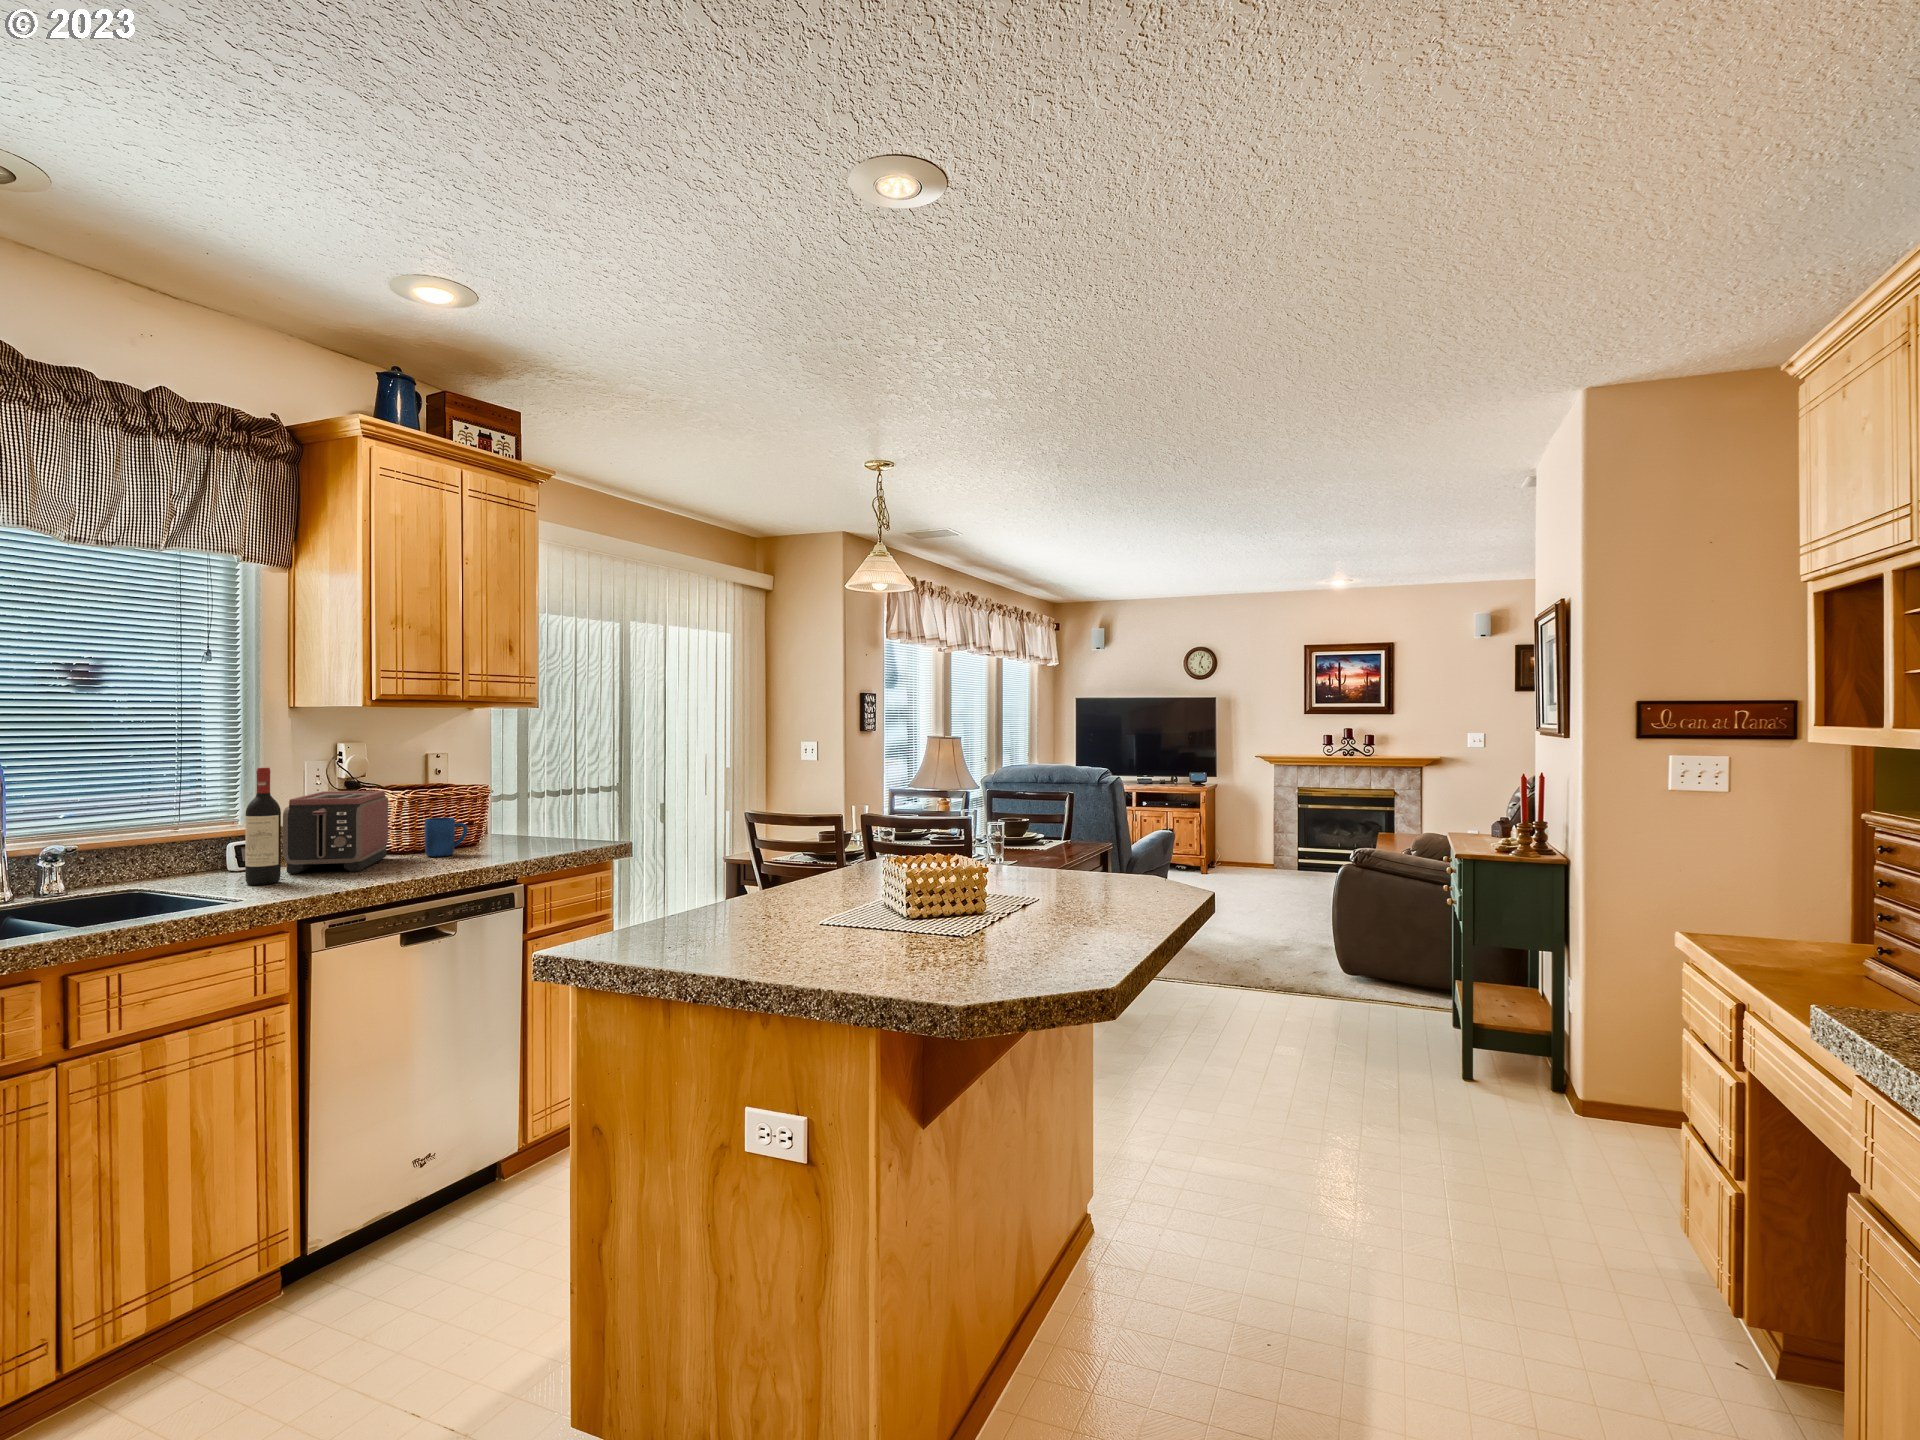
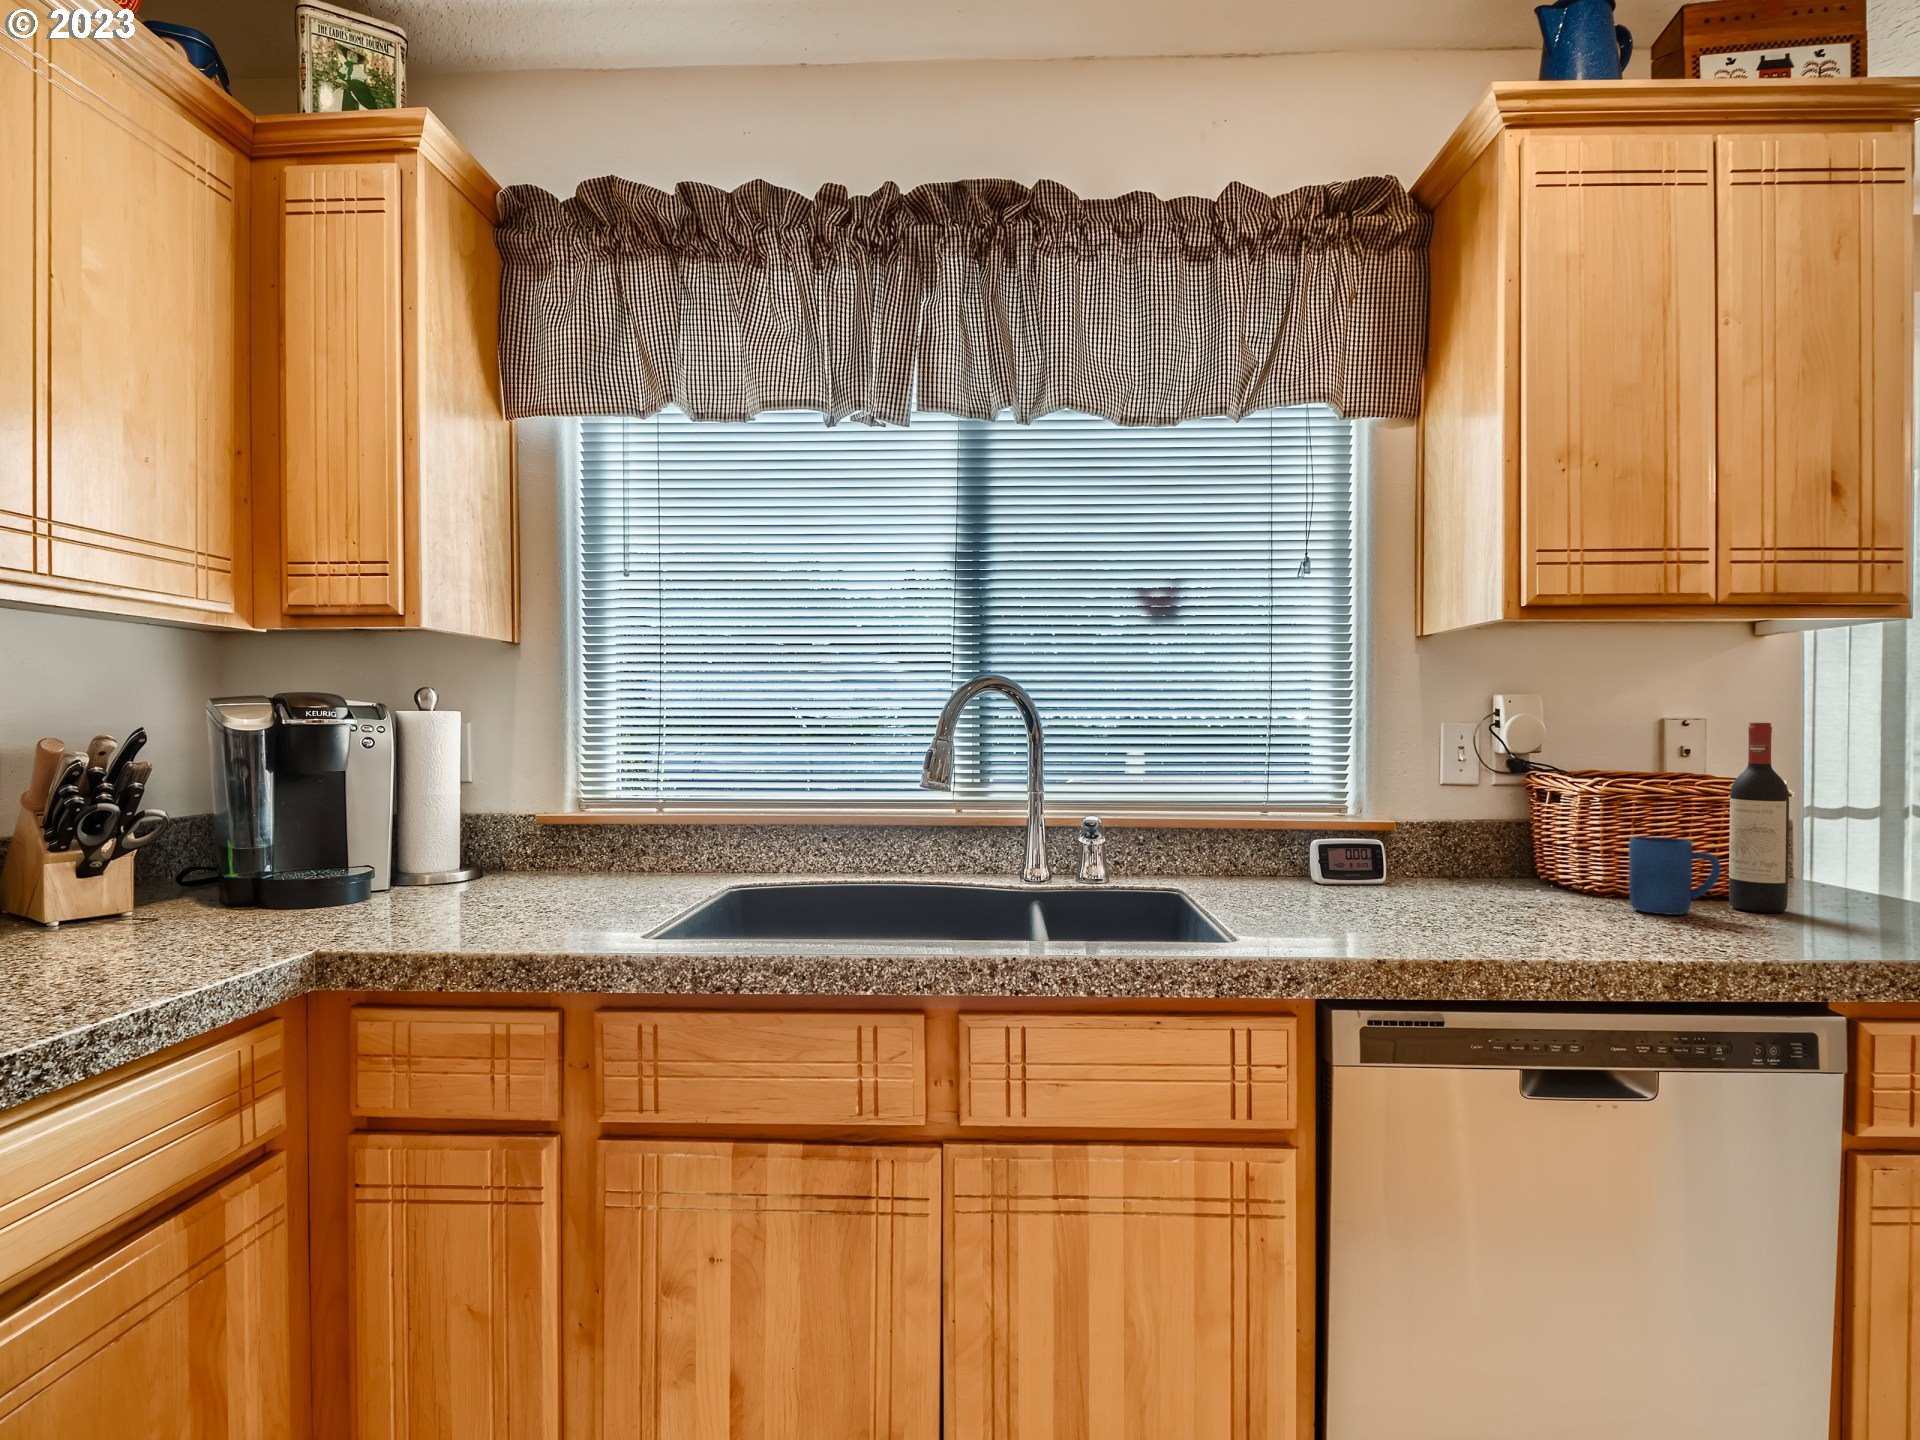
wine bottle: present [245,767,281,885] -> present [1729,722,1789,913]
toaster: present [283,791,388,874] -> none [1362,772,1562,919]

